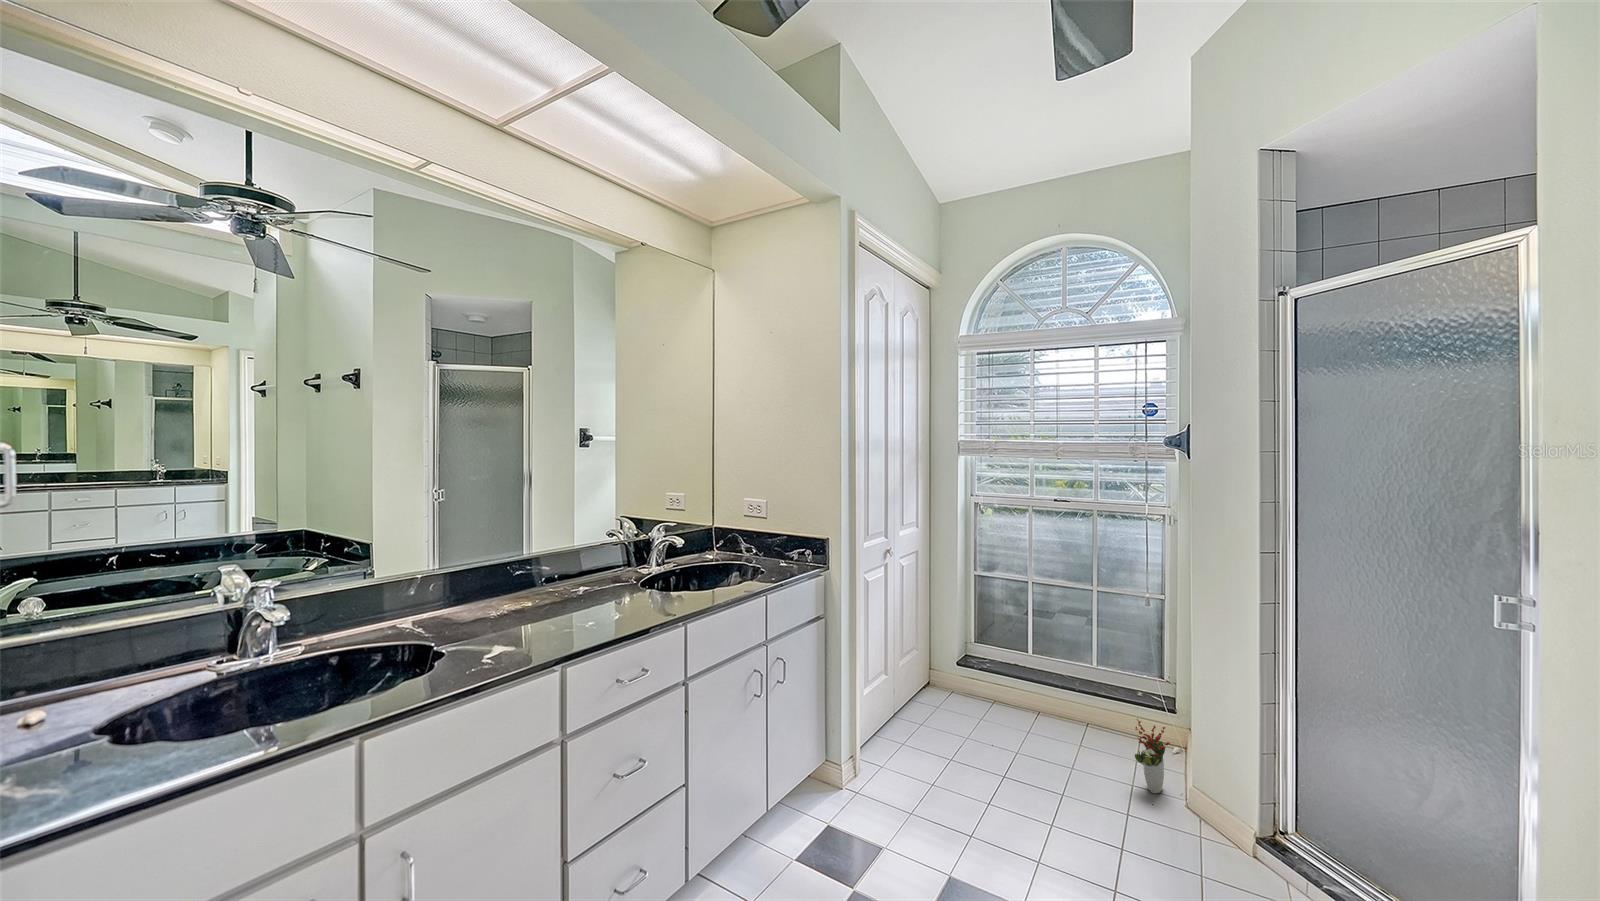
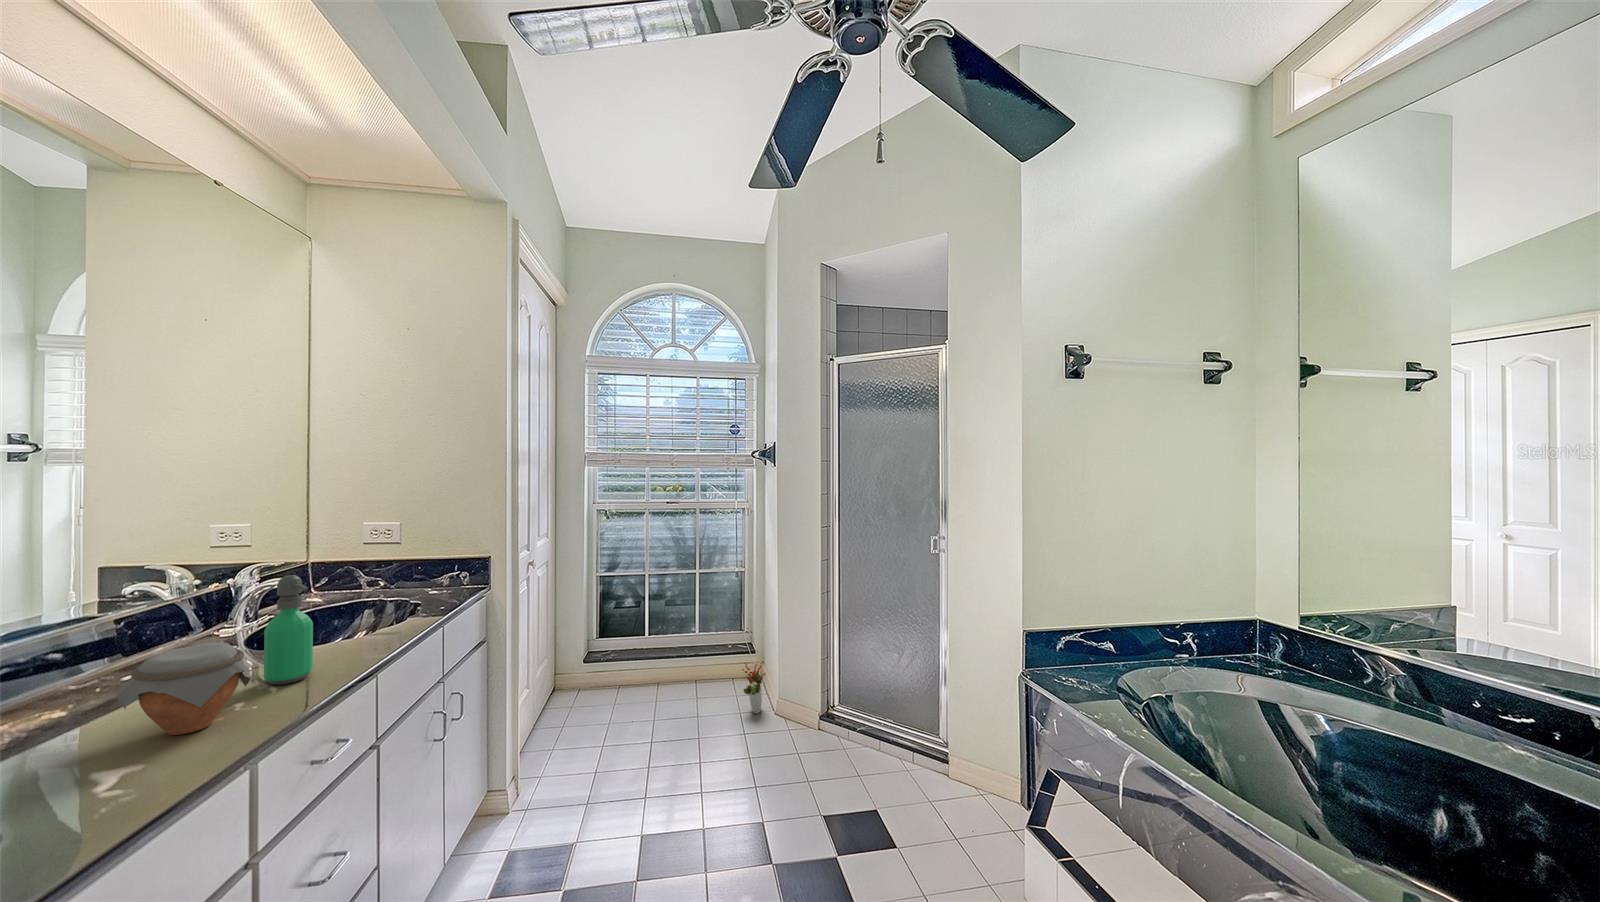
soap dispenser: none [627,533,656,614] -> present [264,575,313,685]
jar: none [538,573,601,633] -> present [115,642,250,735]

